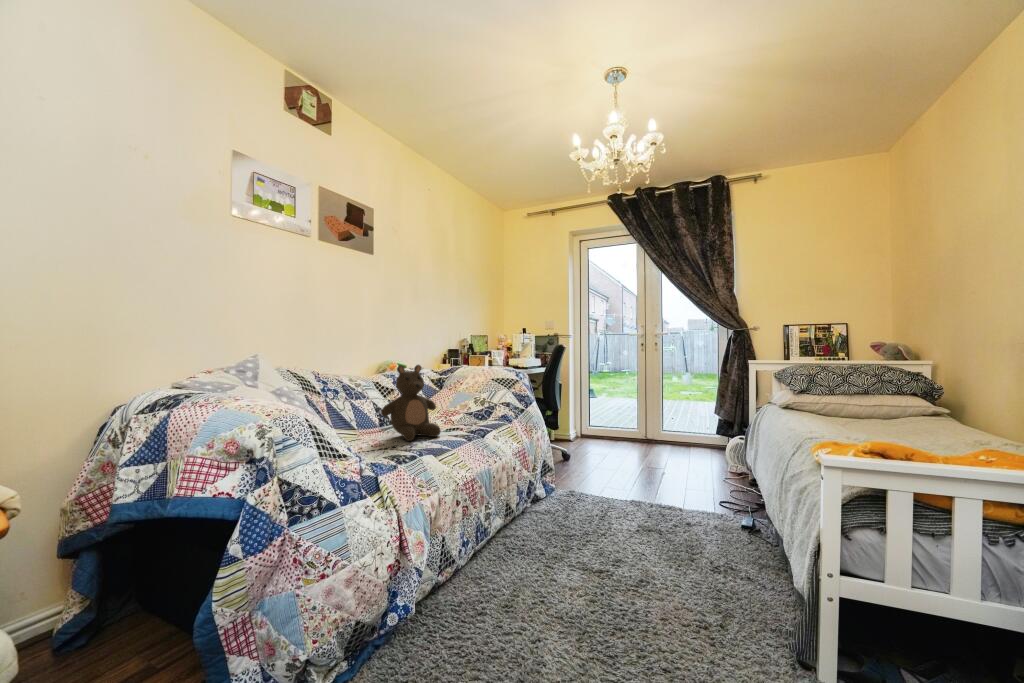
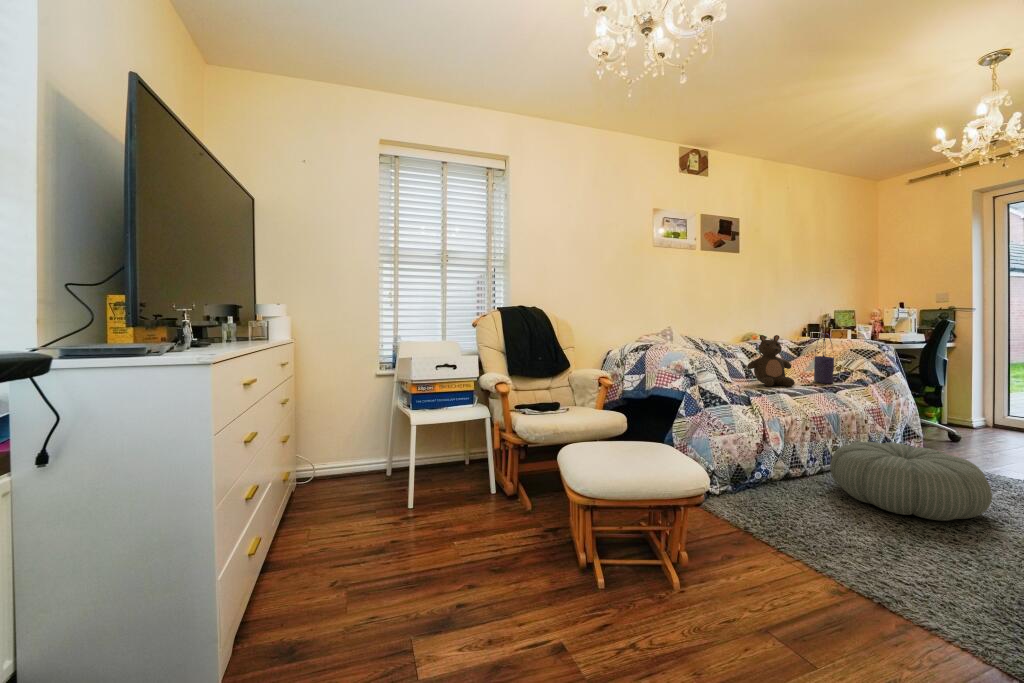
tote bag: none [460,361,480,424] -> present [814,334,834,384]
pouf: none [489,499,646,623] -> present [830,442,992,521]

